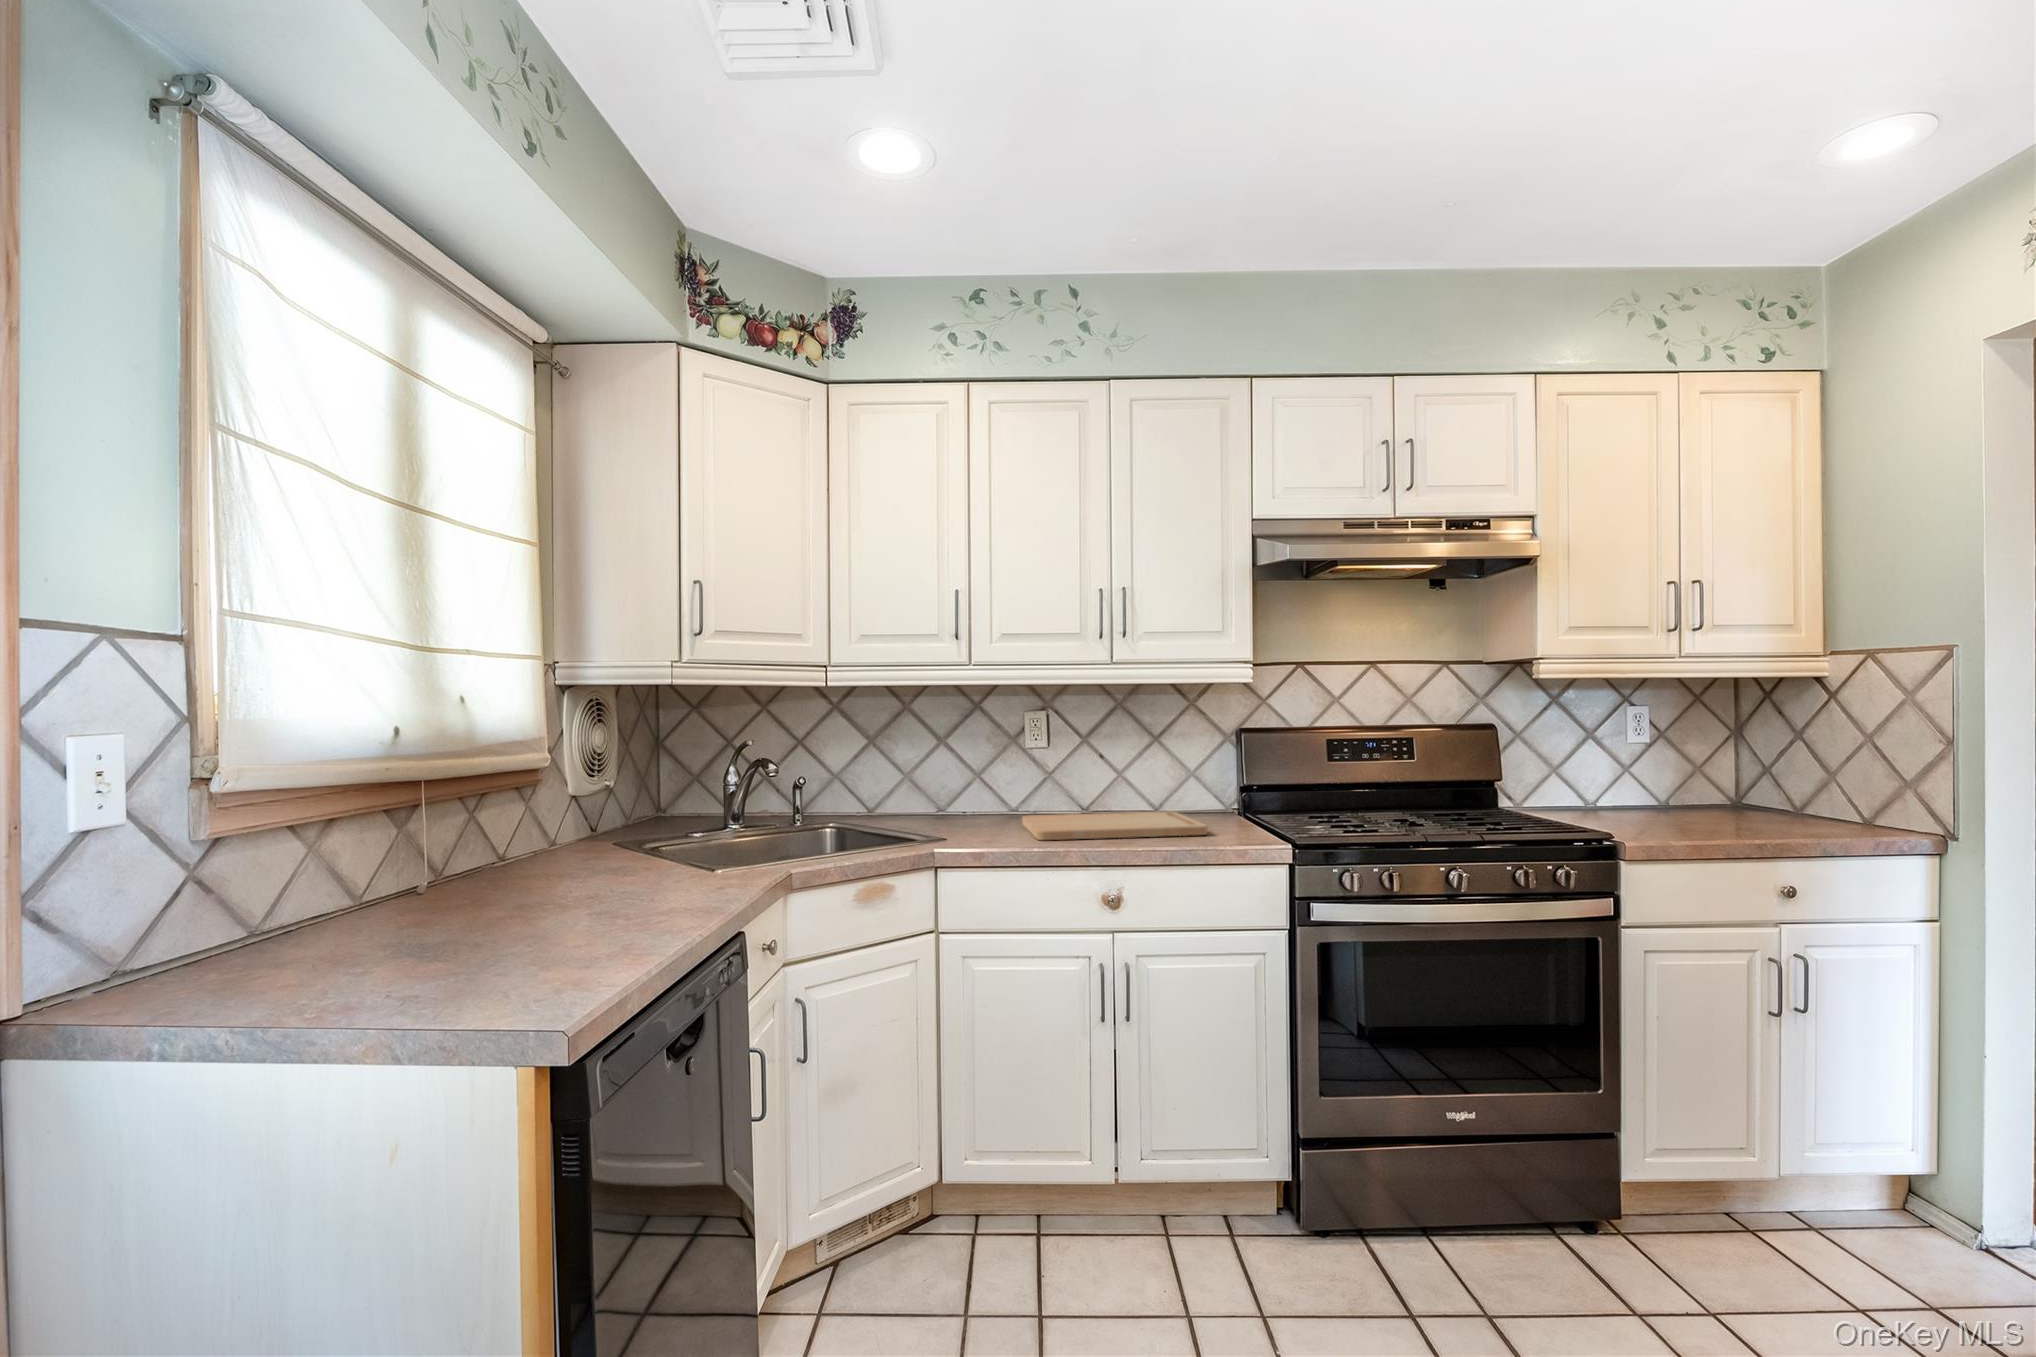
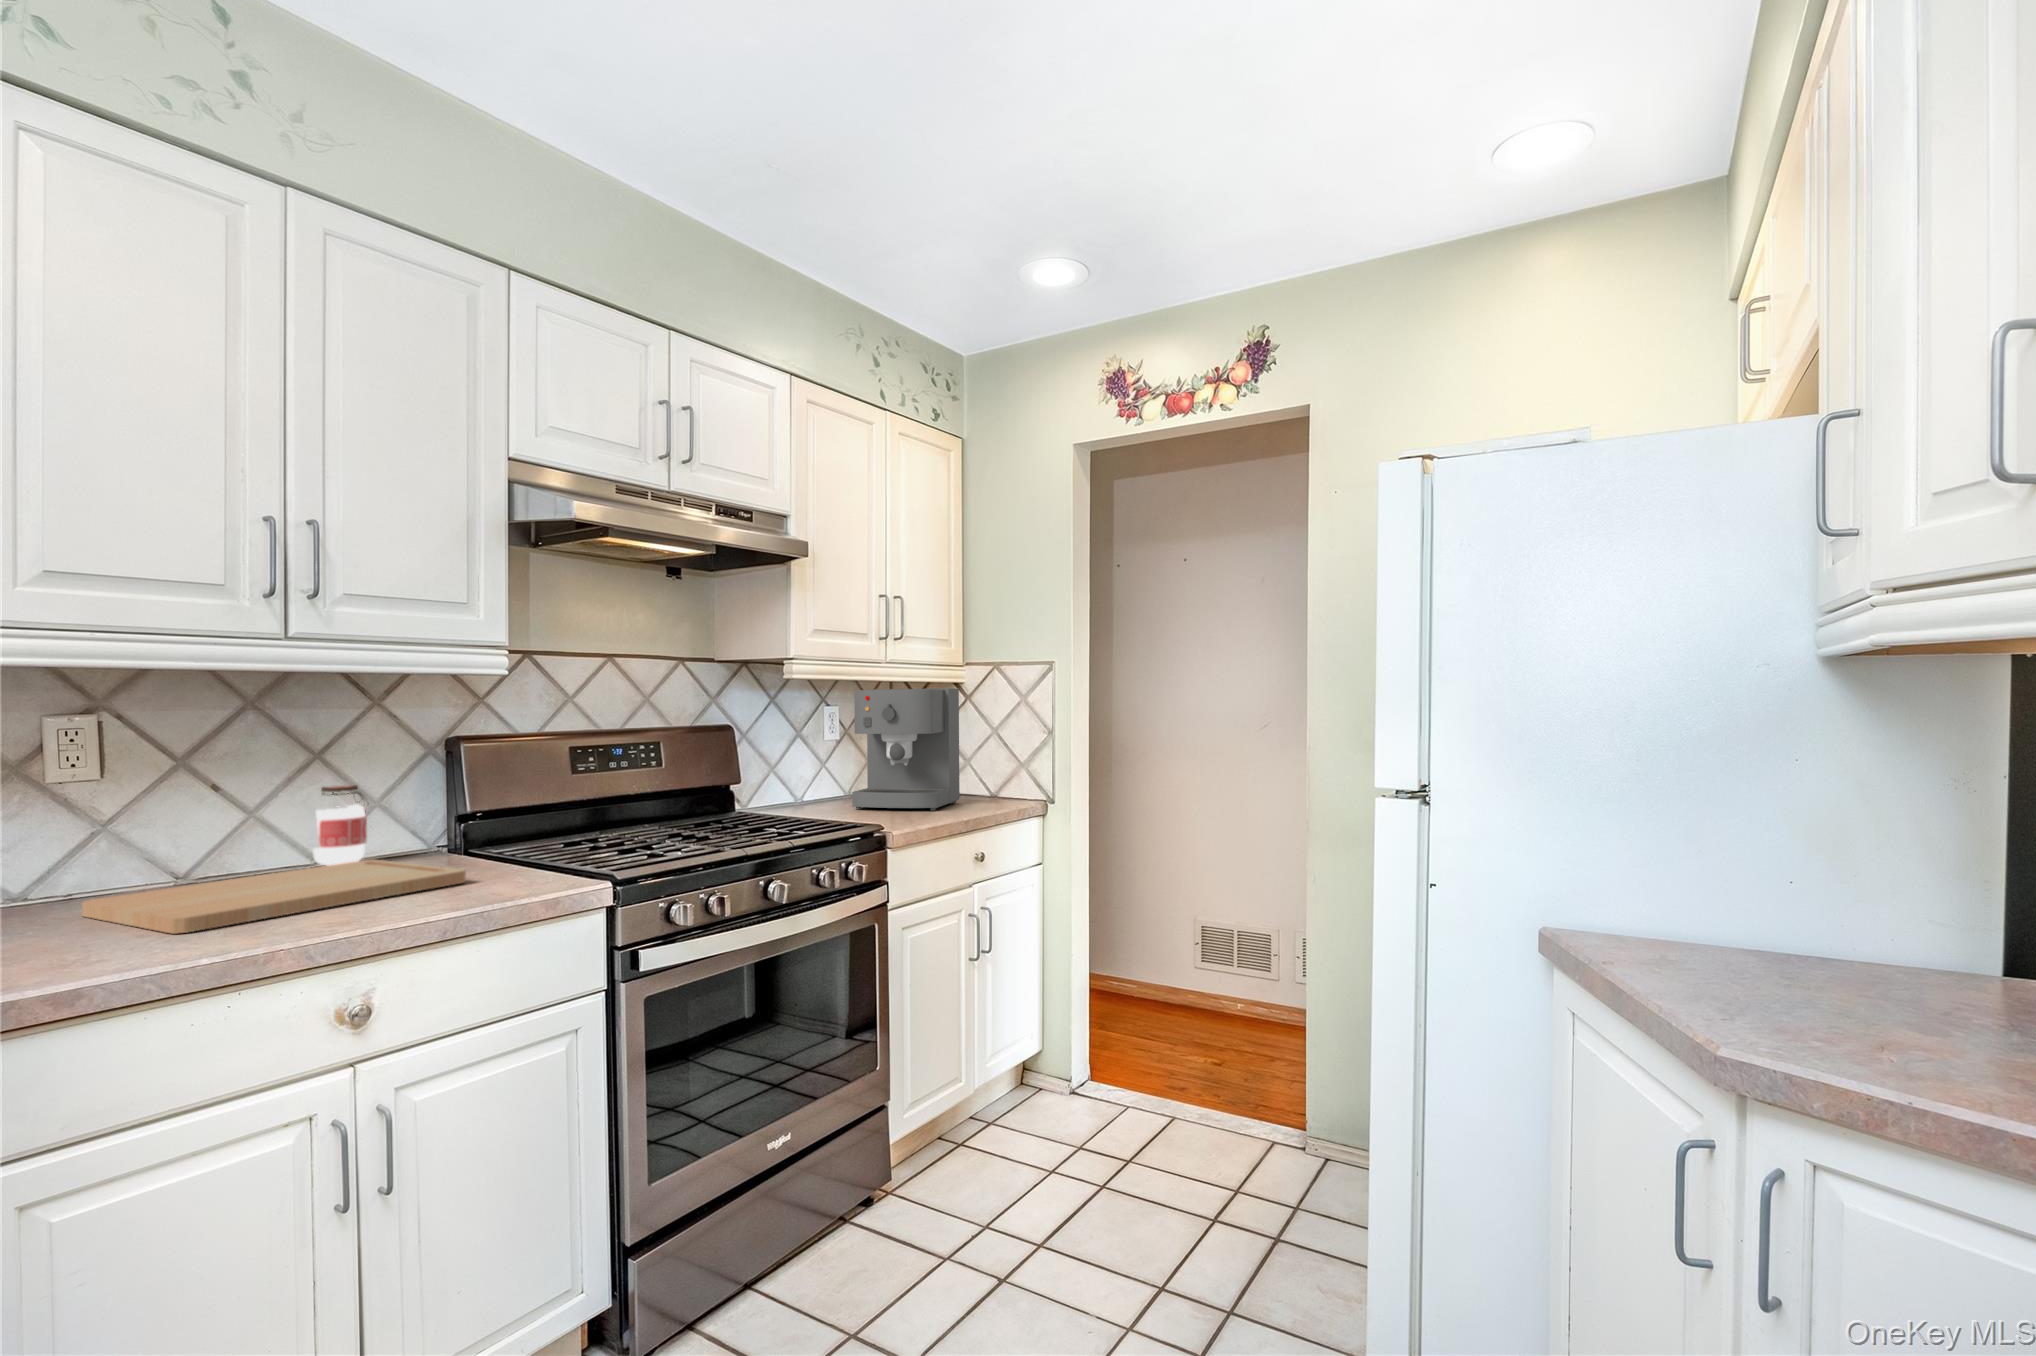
coffee maker: none [1638,687,1801,830] -> present [852,688,960,810]
jar: none [1151,759,1183,814] -> present [313,785,367,865]

